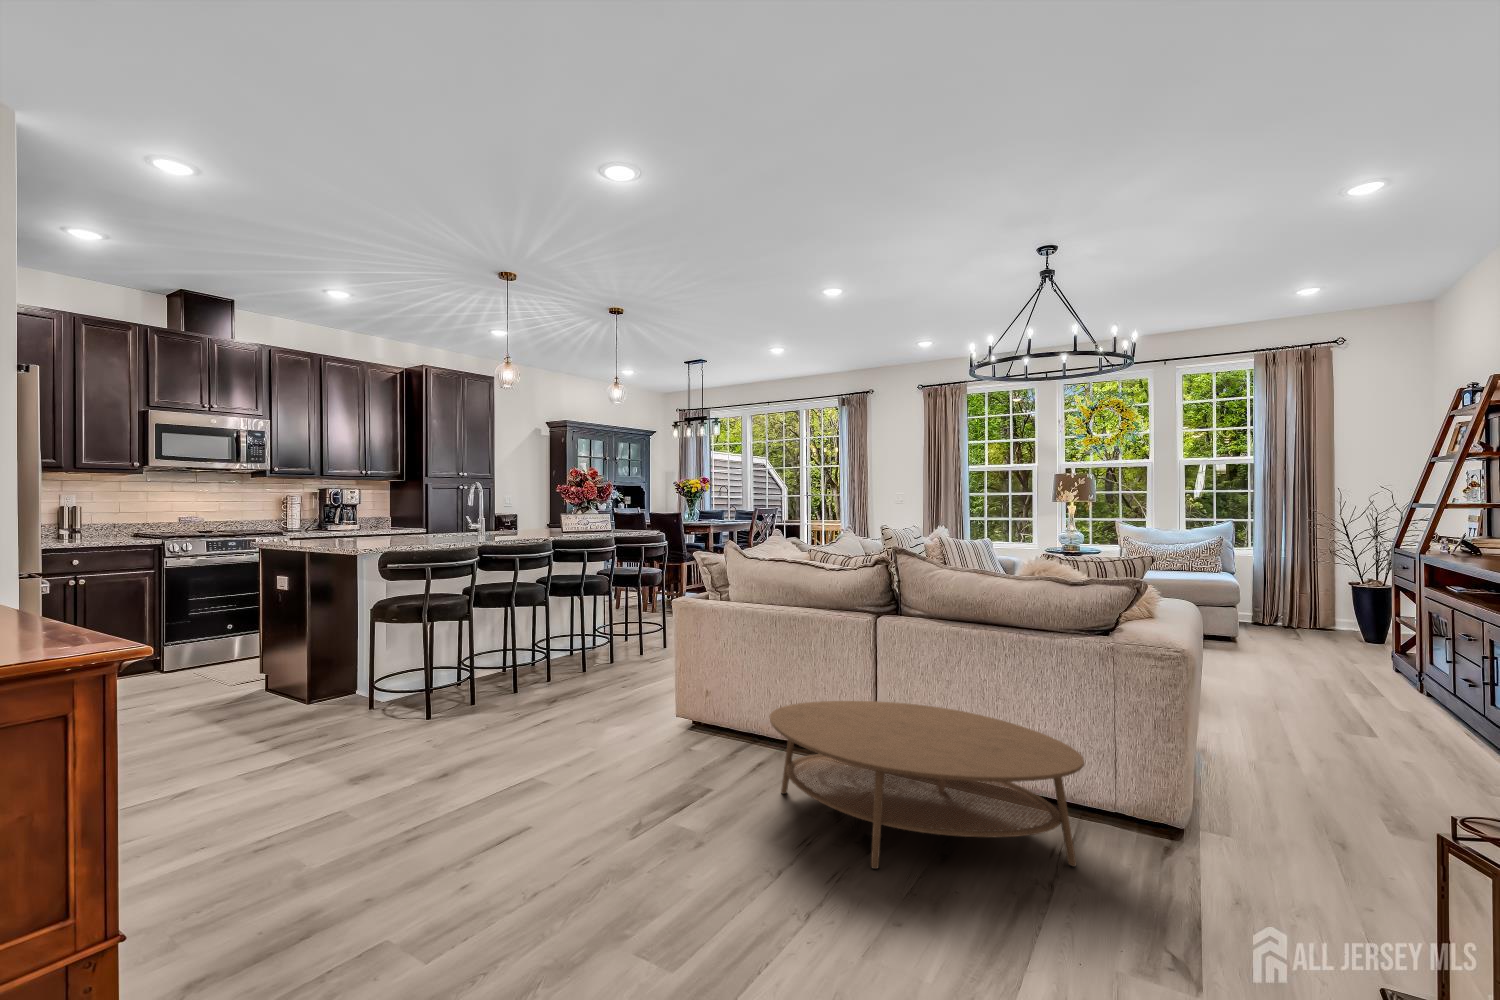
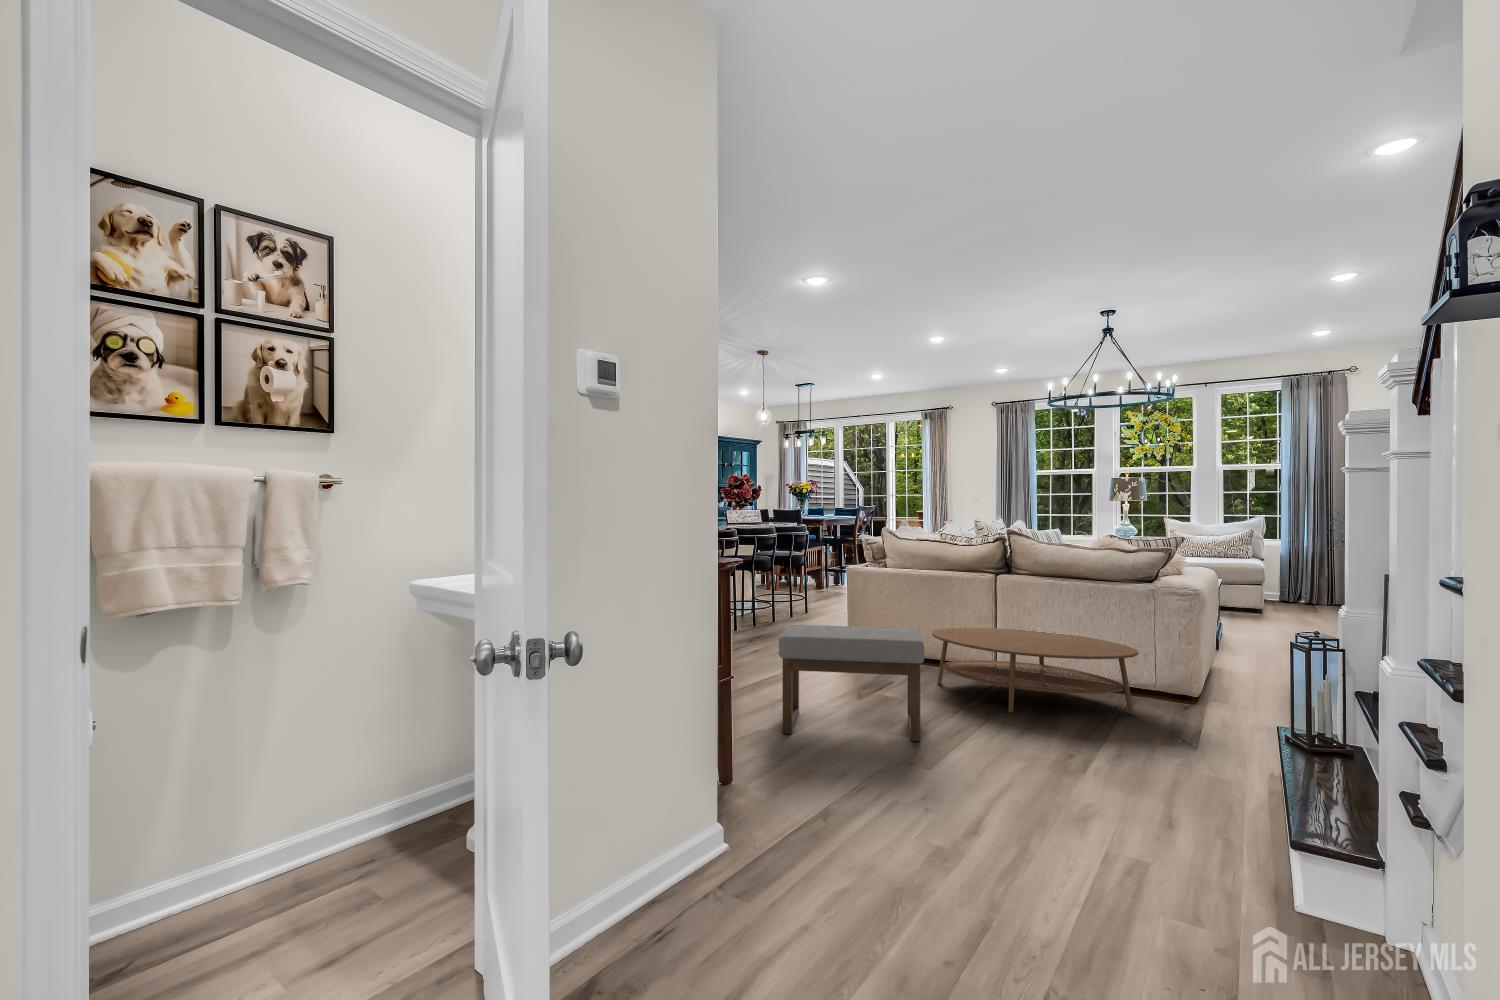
ottoman: none [427,727,712,969] -> present [779,625,924,741]

